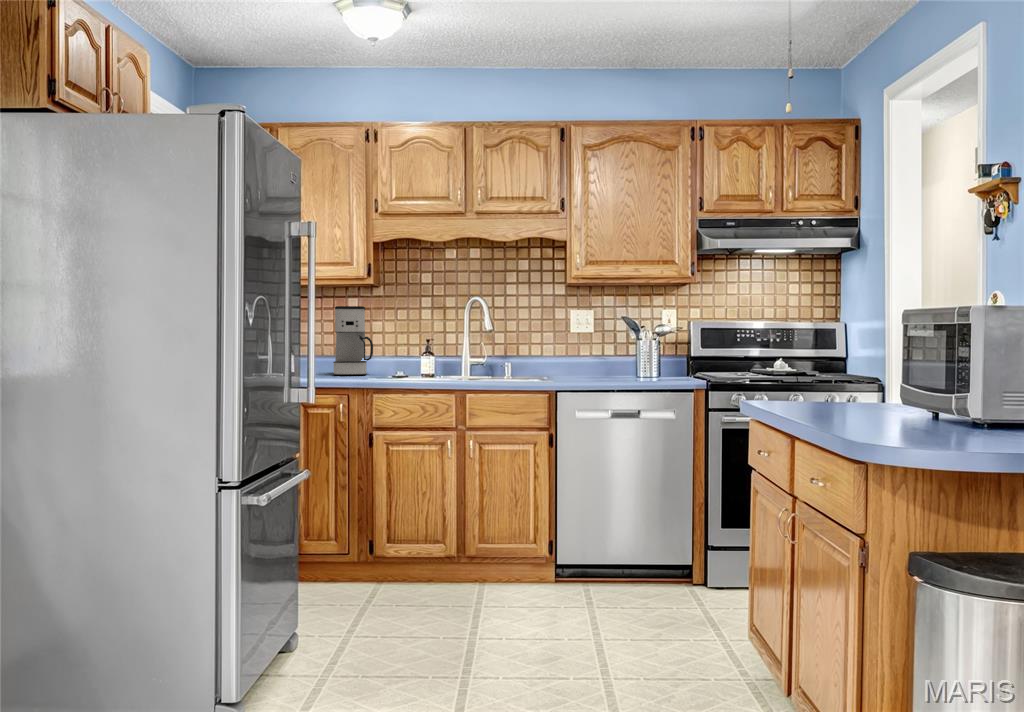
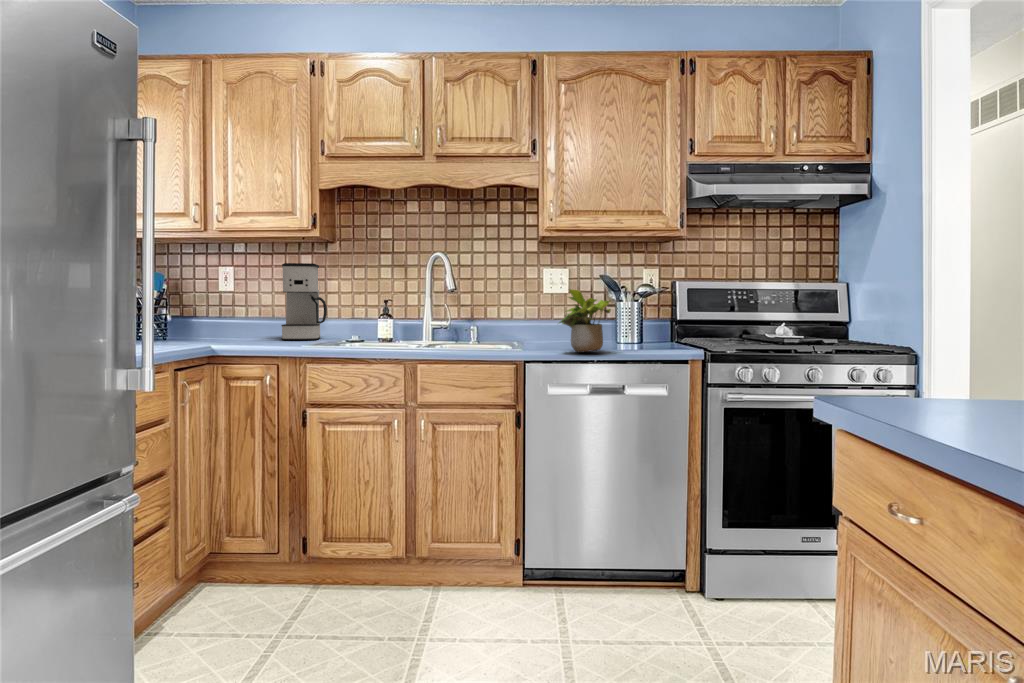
potted plant: none [584,329,631,385] -> present [559,289,611,353]

